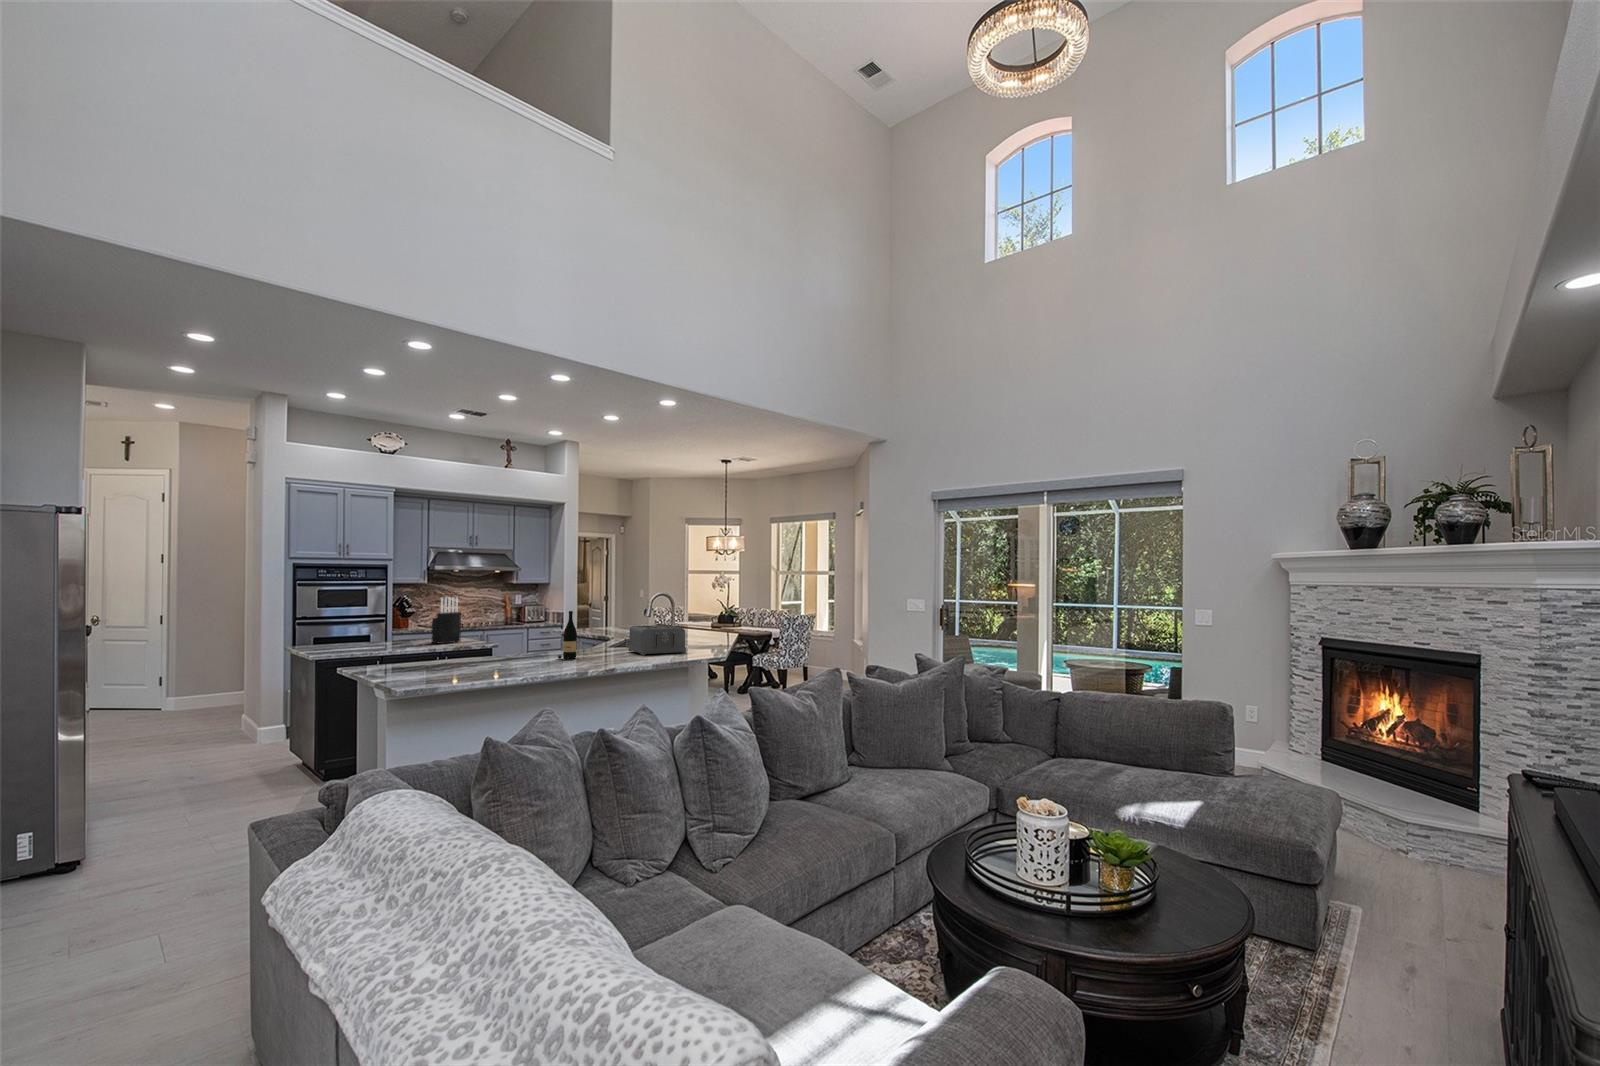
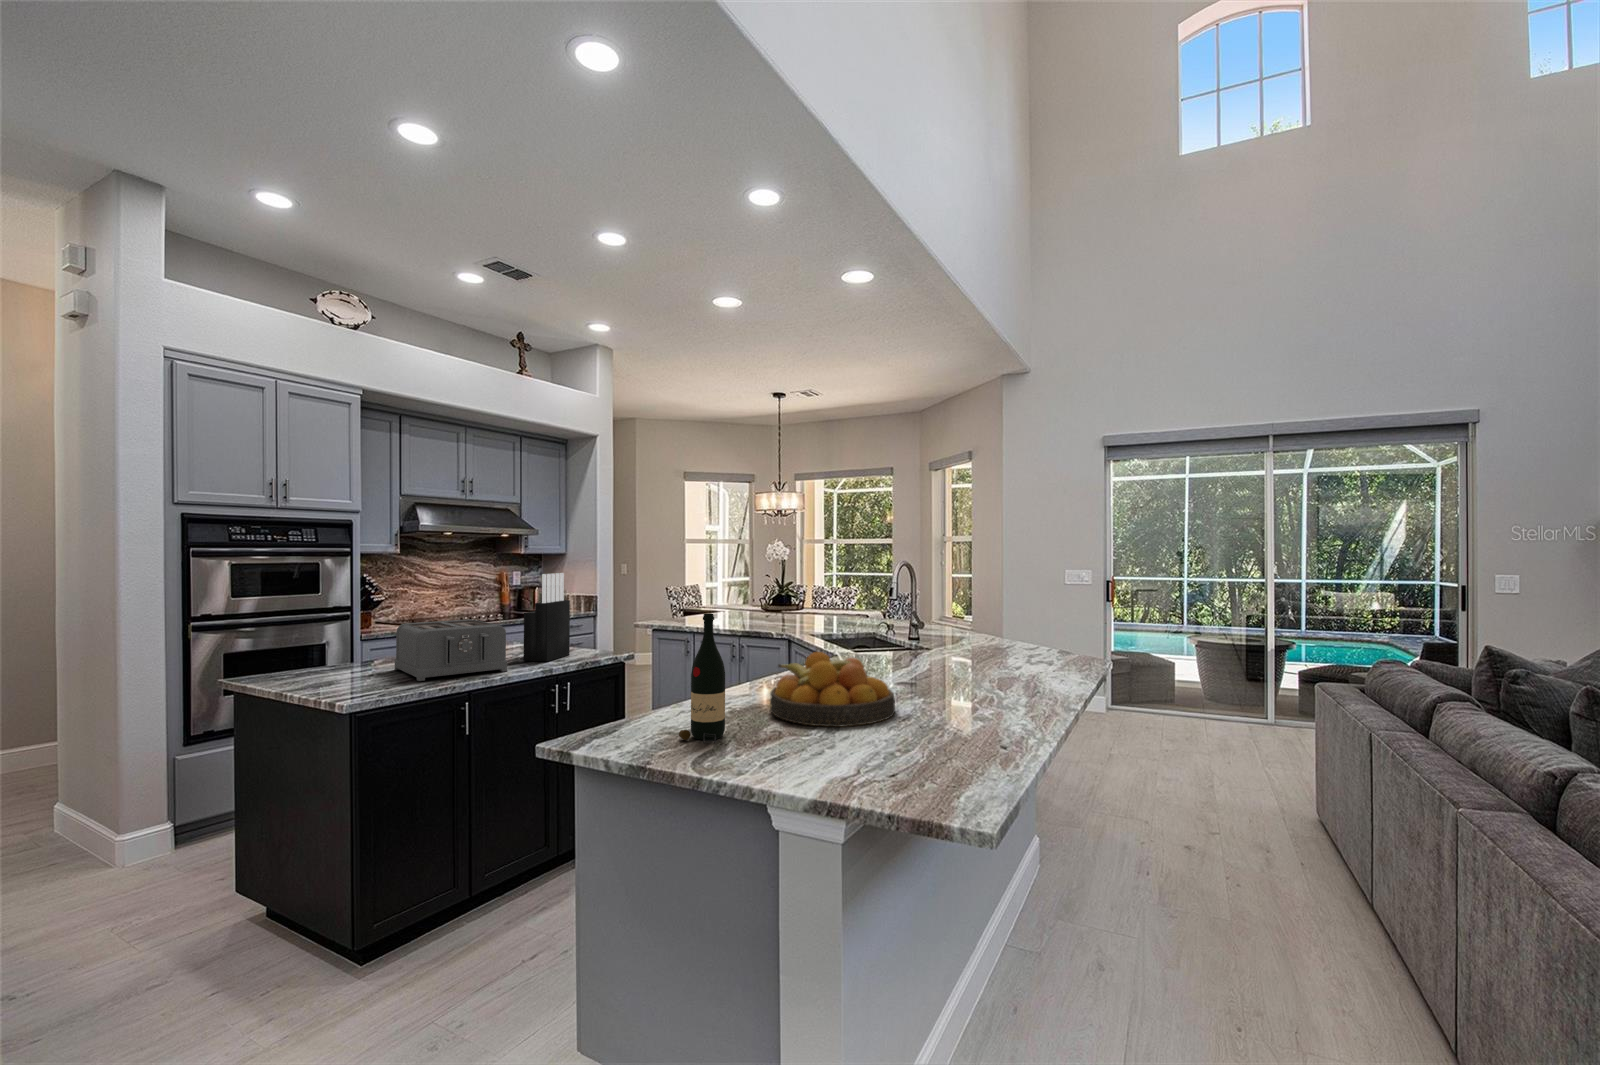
wine bottle: present [558,611,577,659] -> present [679,613,725,743]
toaster: present [629,625,686,655] -> present [395,619,507,681]
fruit bowl: none [466,635,527,665] -> present [770,652,895,727]

